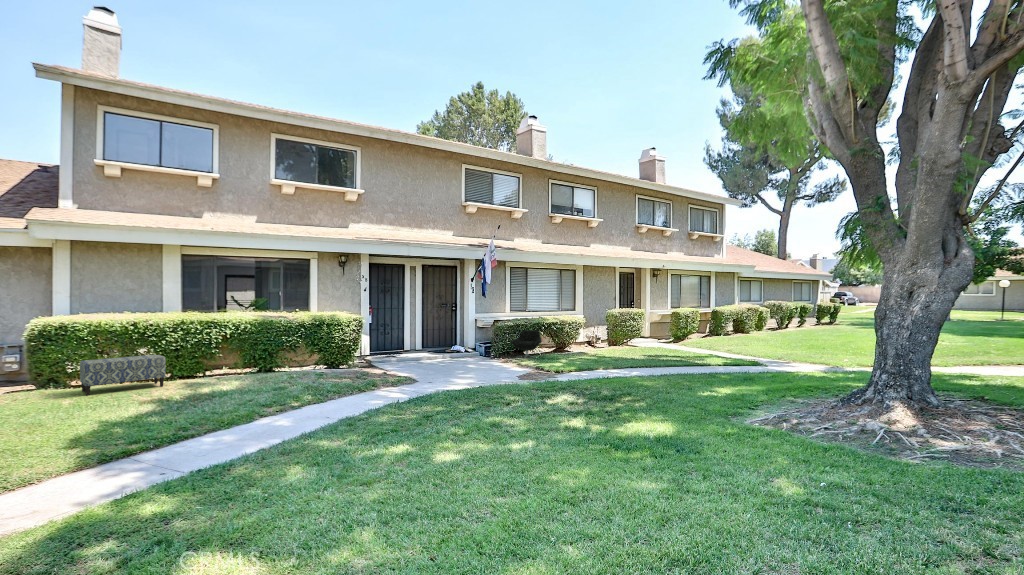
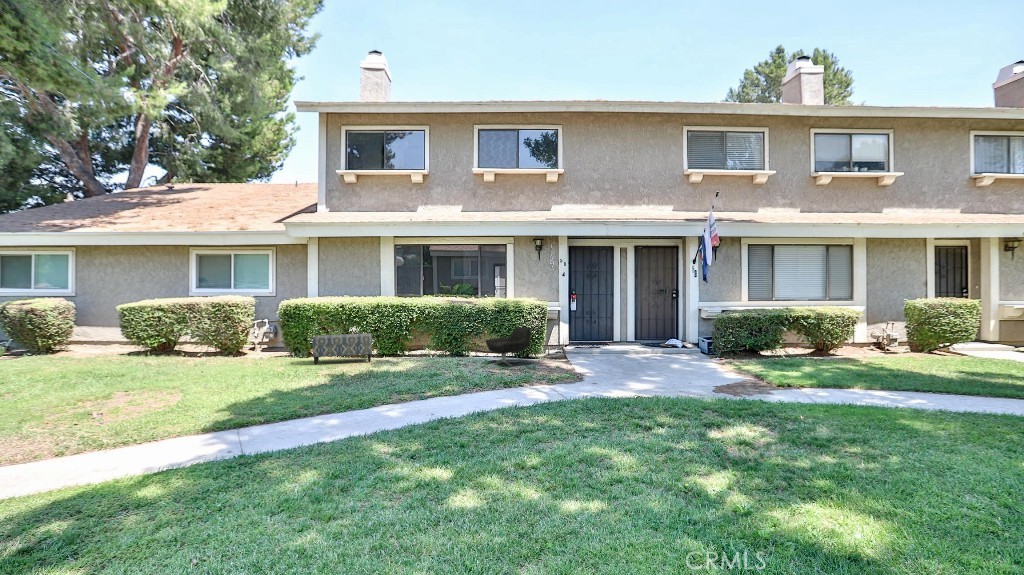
lounge chair: present [511,330,542,358] -> present [486,327,531,365]

